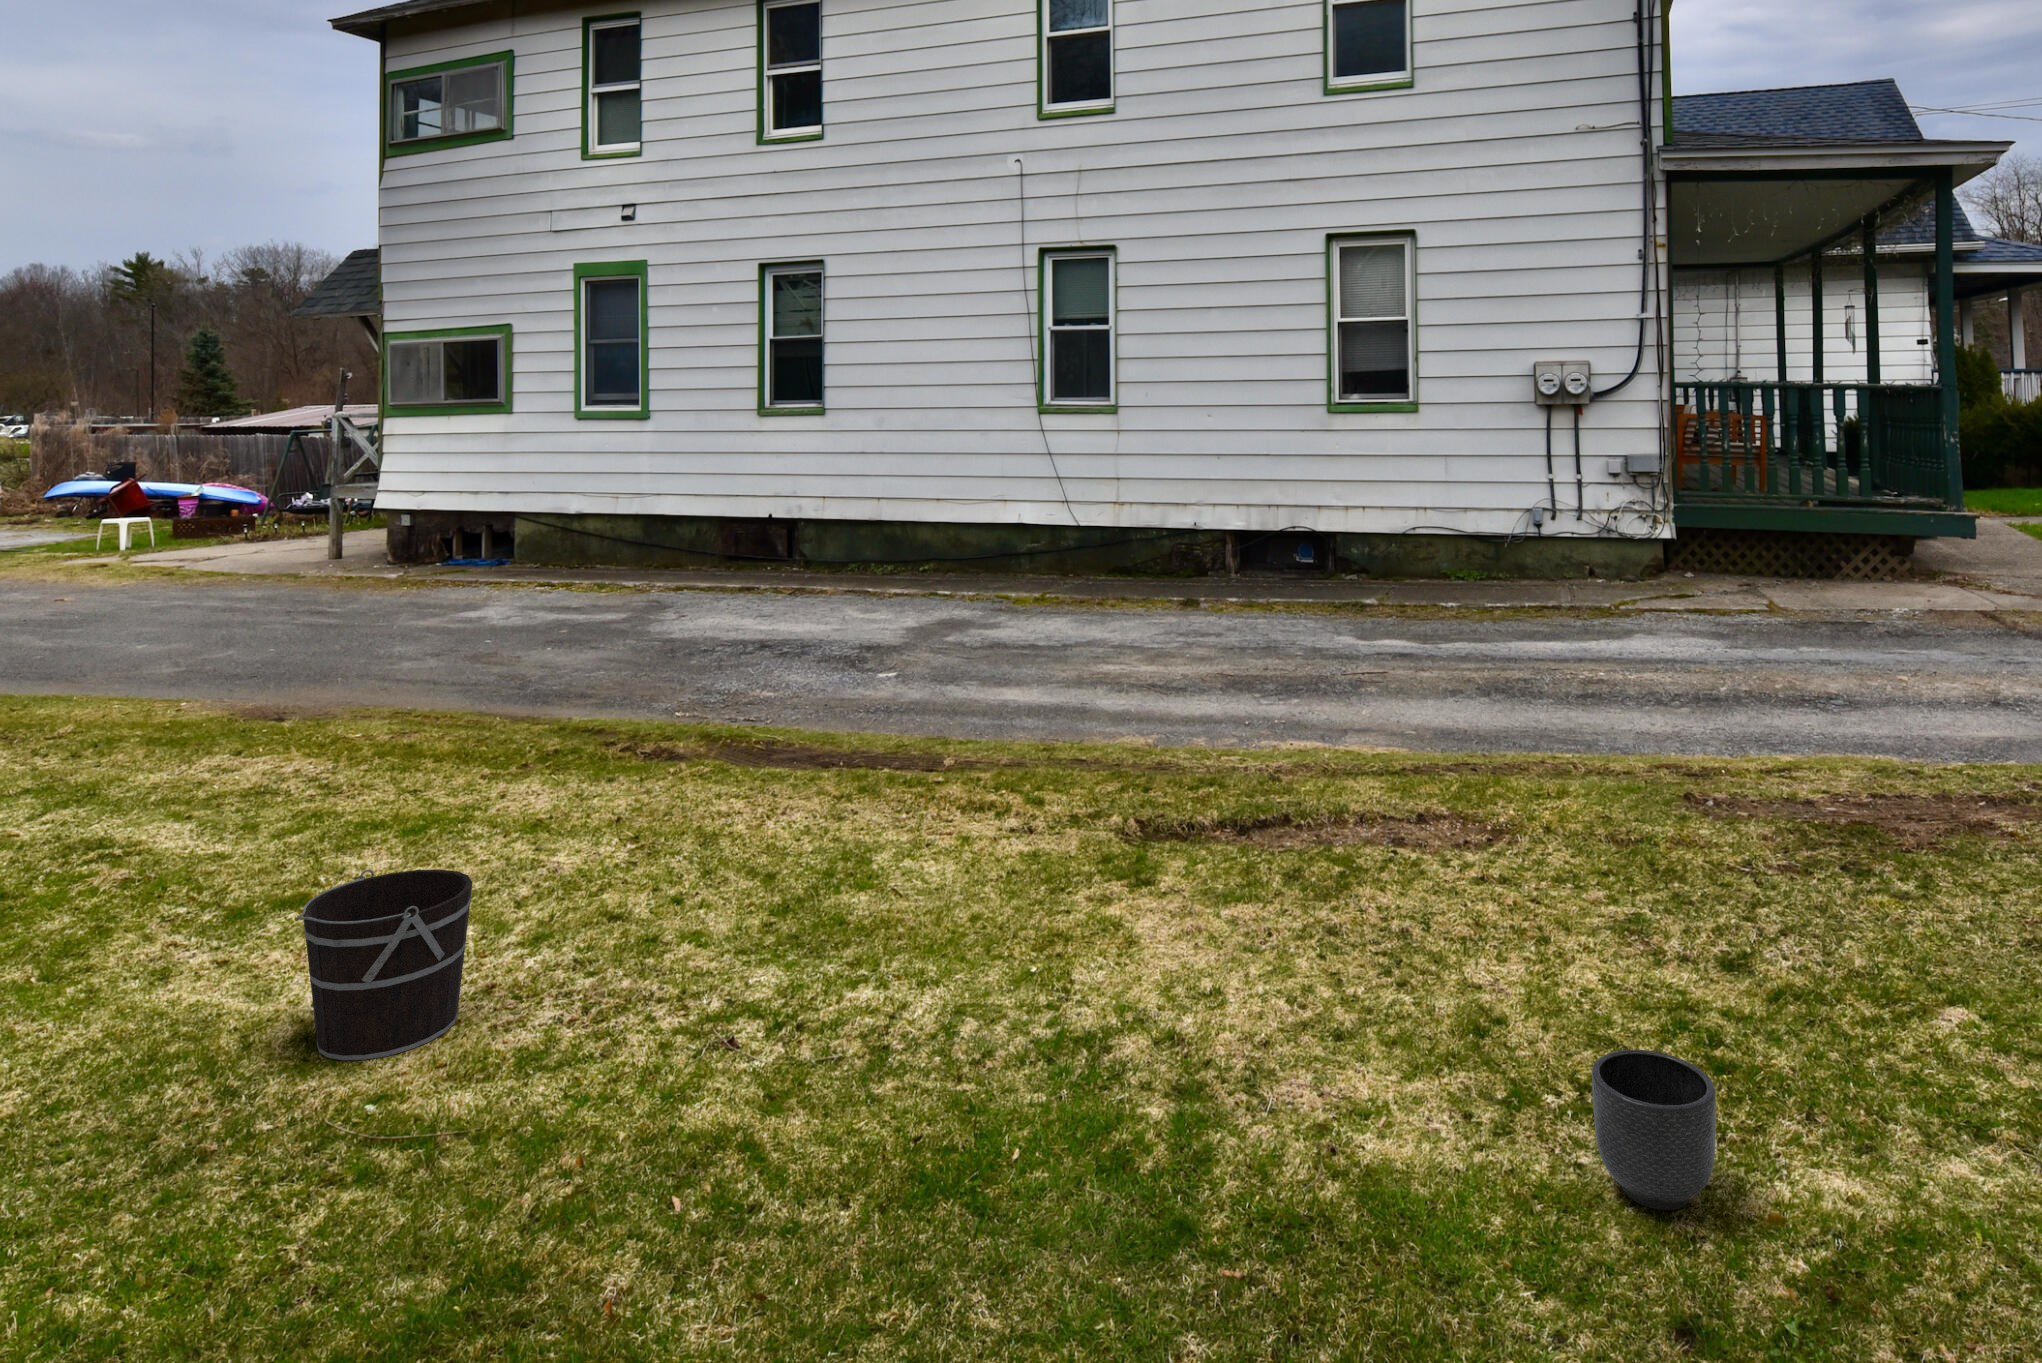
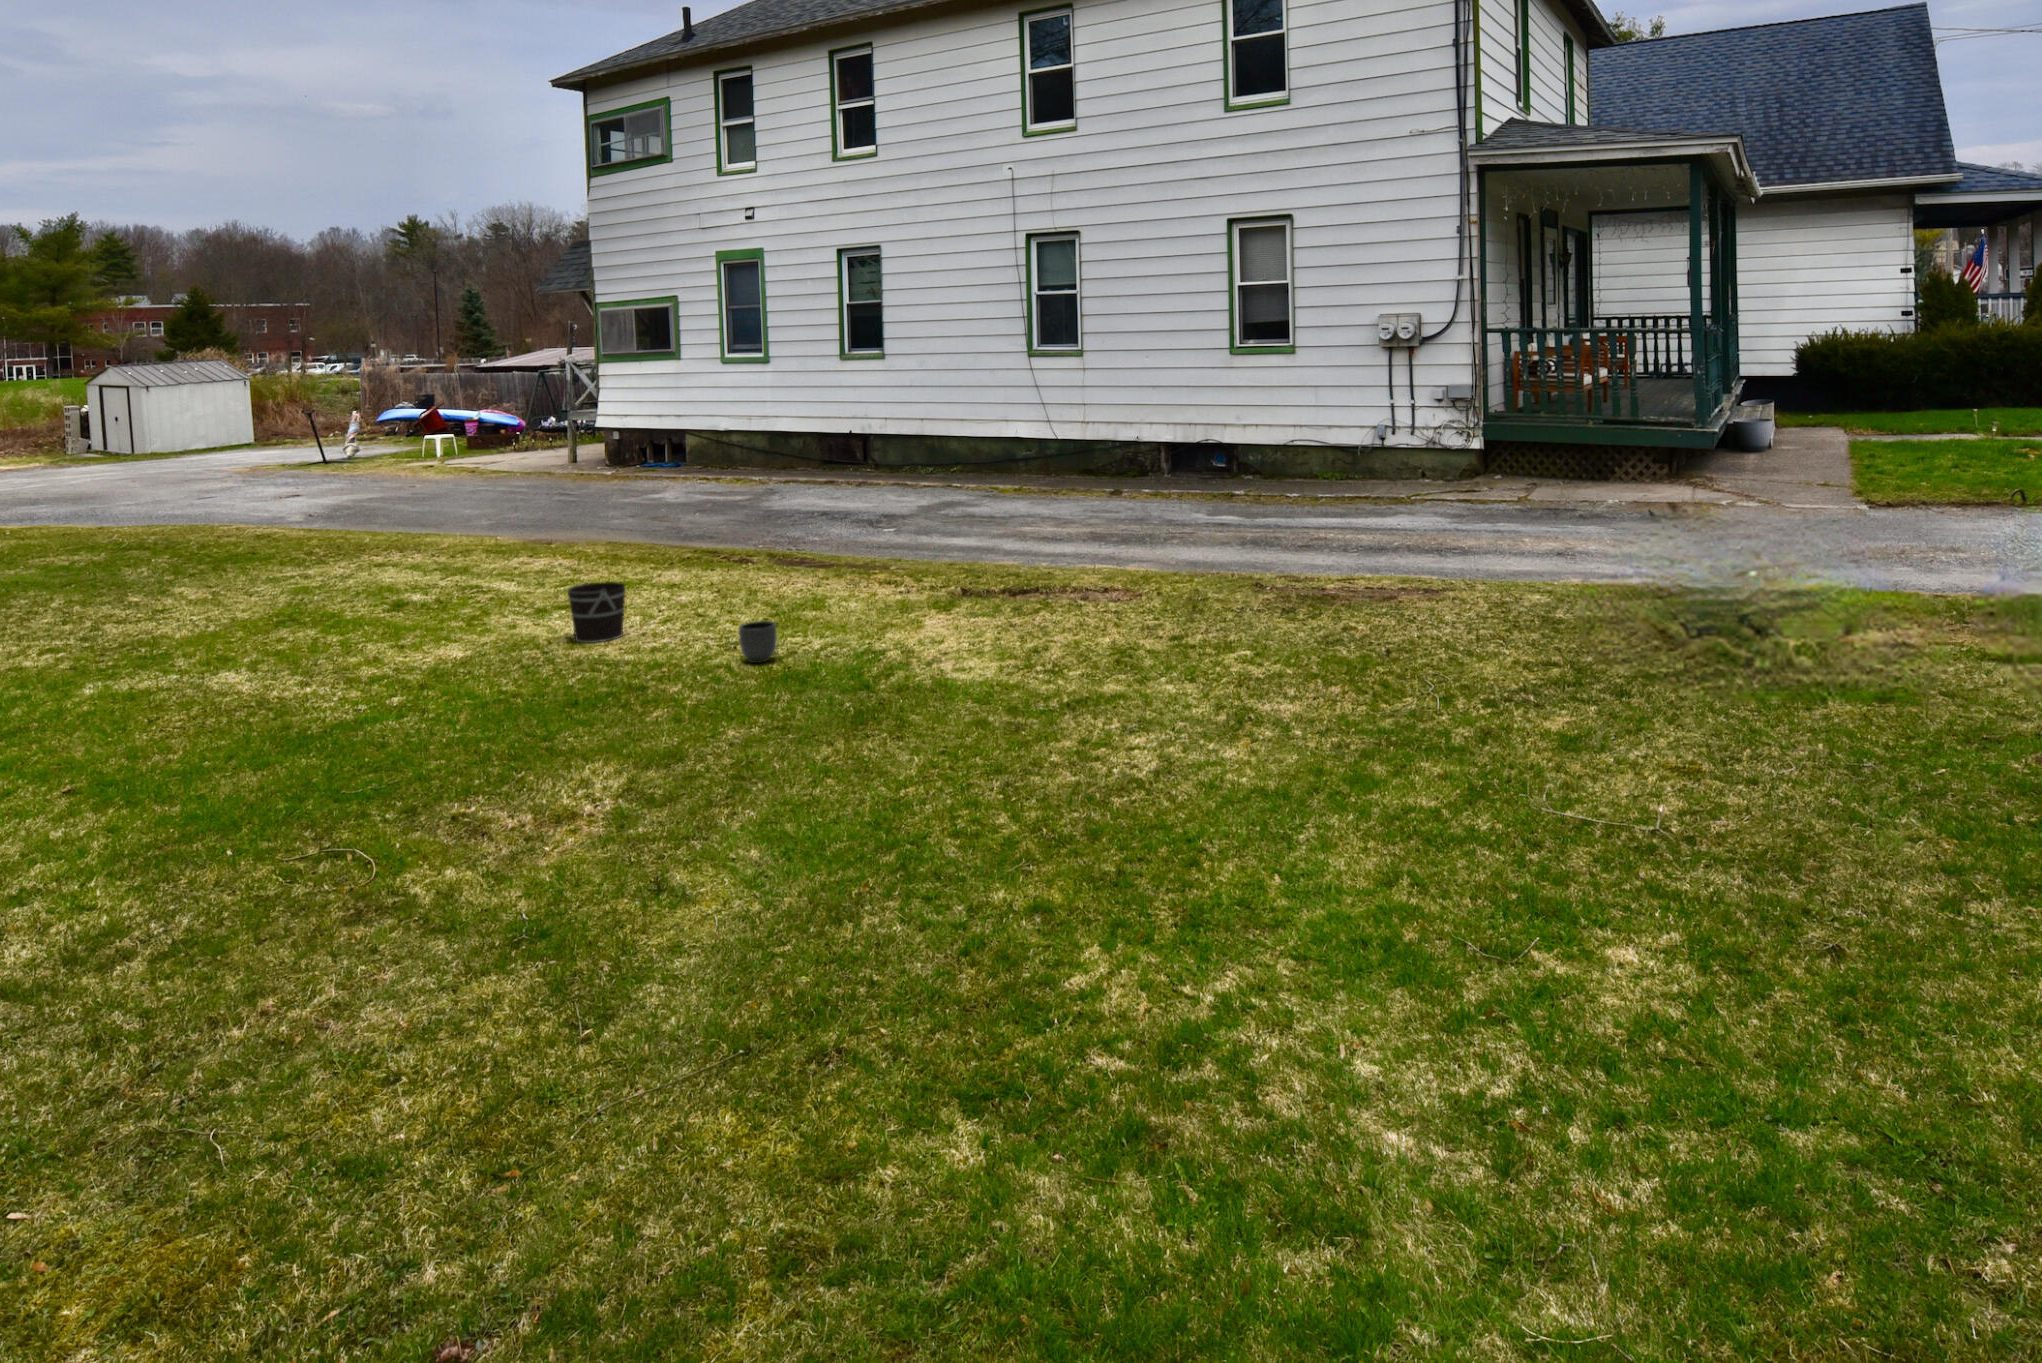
planter: present [1592,1050,1716,1210] -> present [739,621,777,663]

